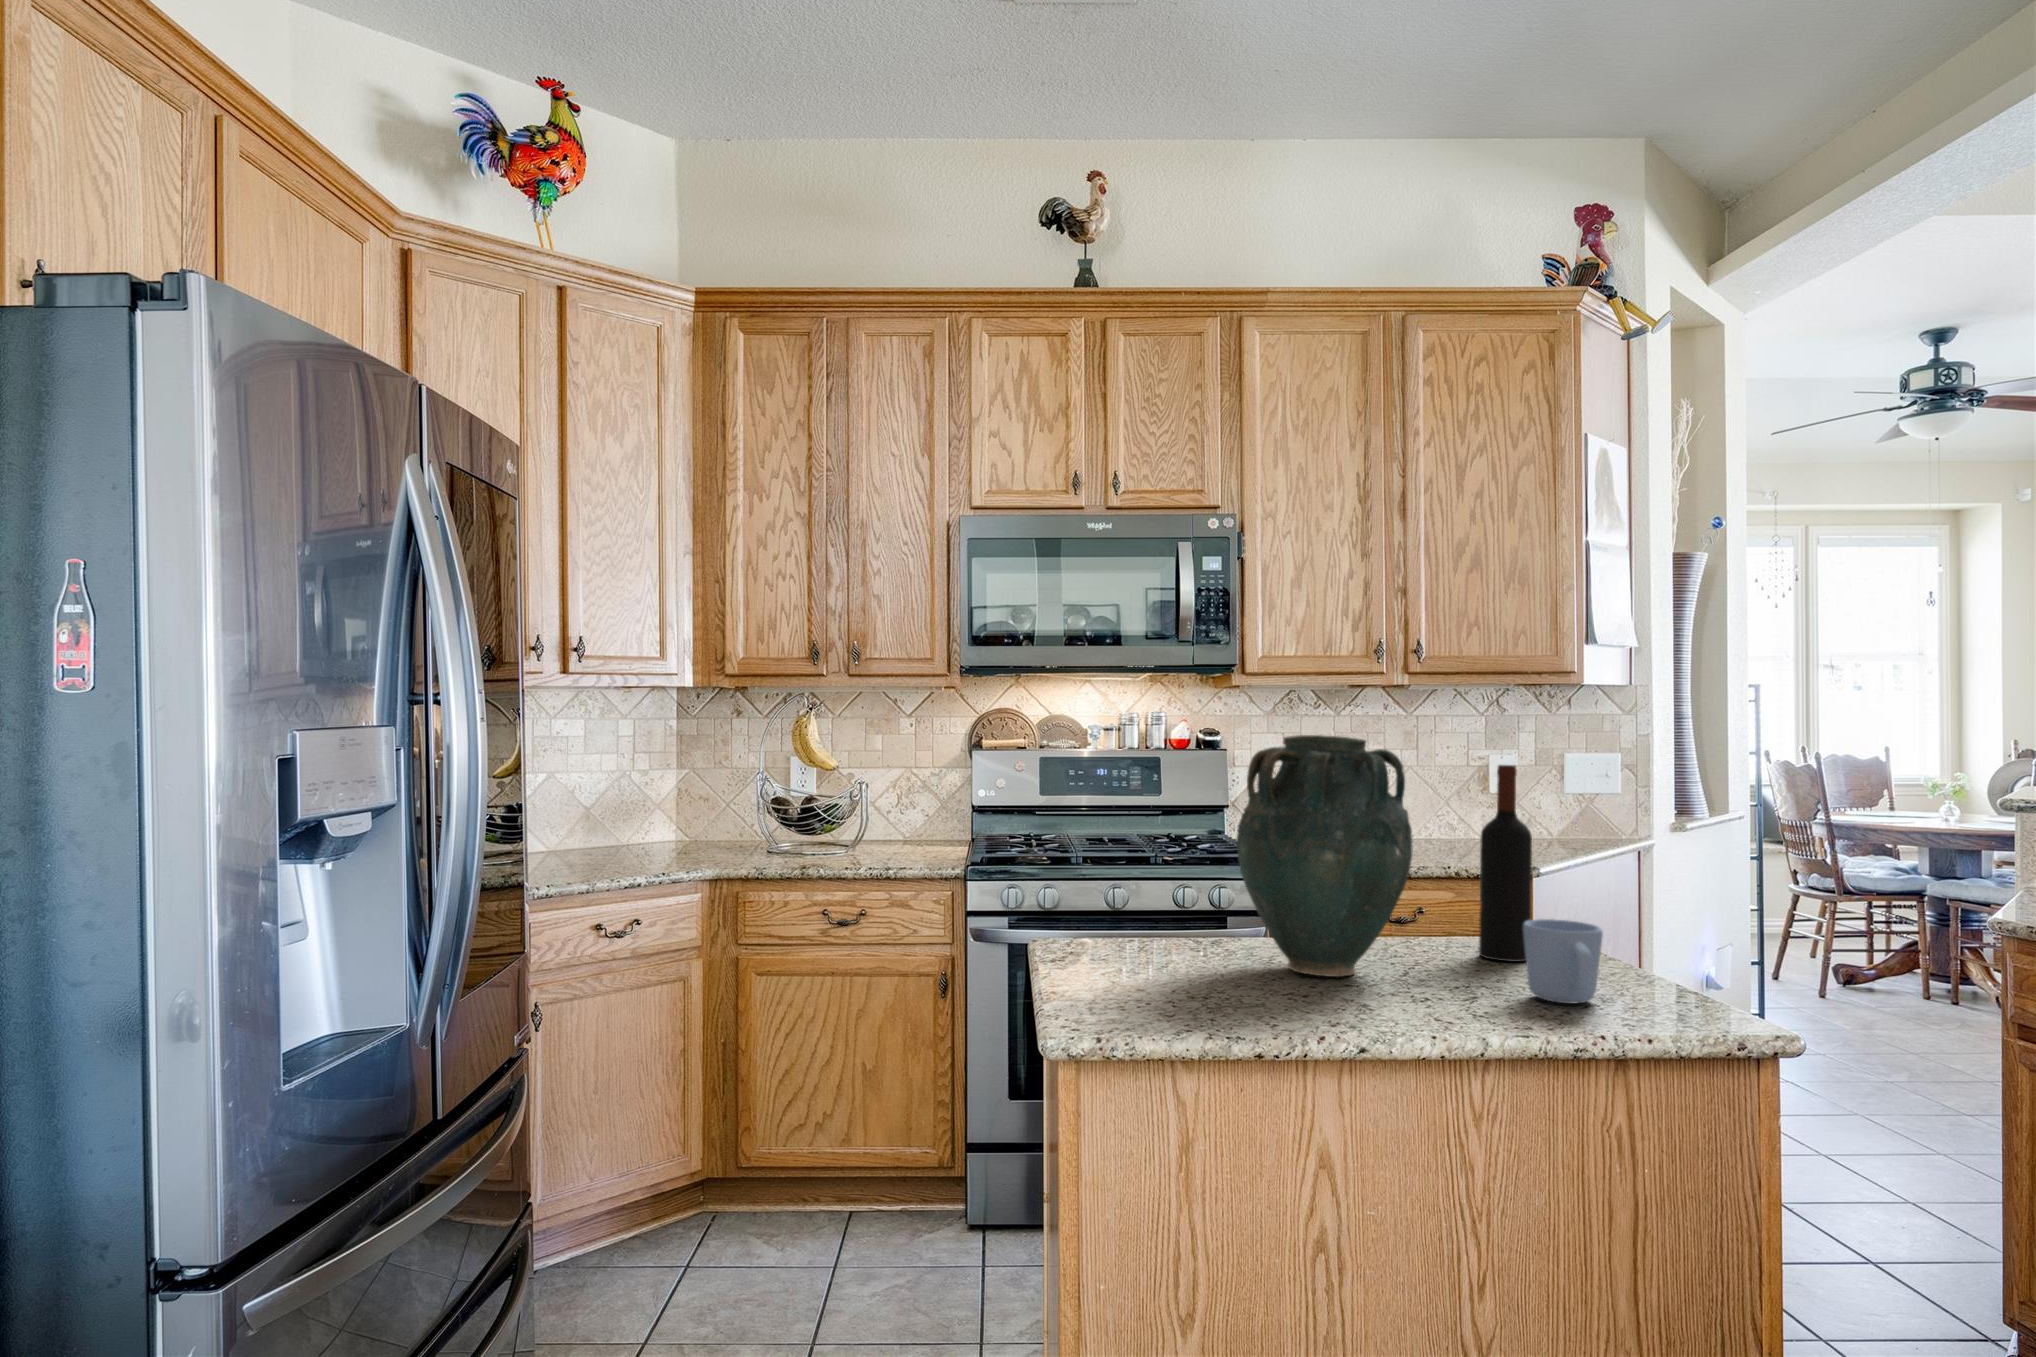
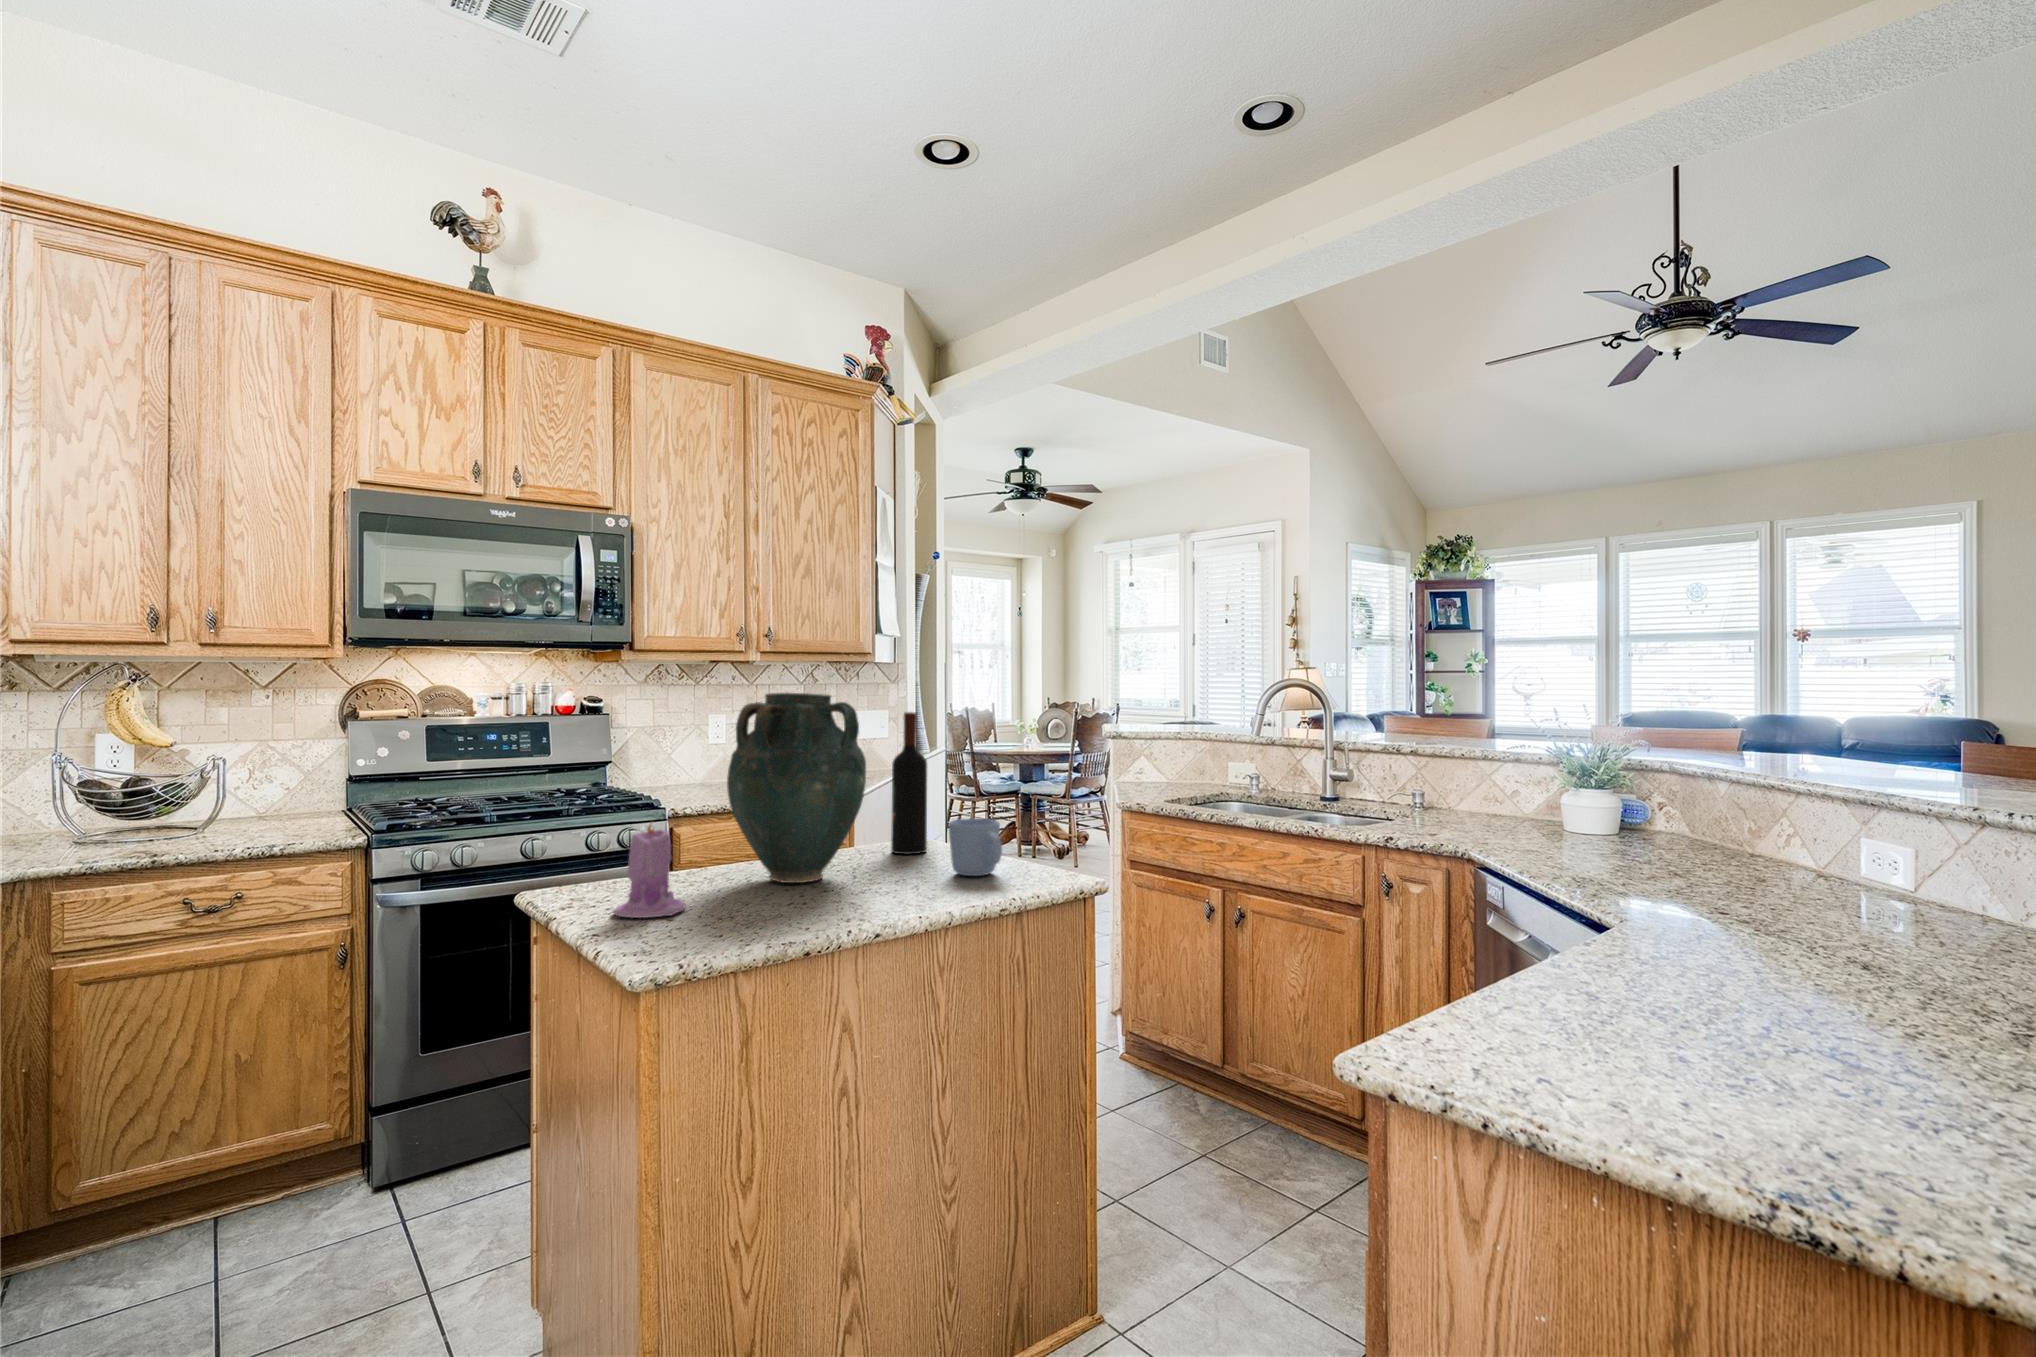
candle: none [1092,877,1169,990] -> present [613,825,685,918]

